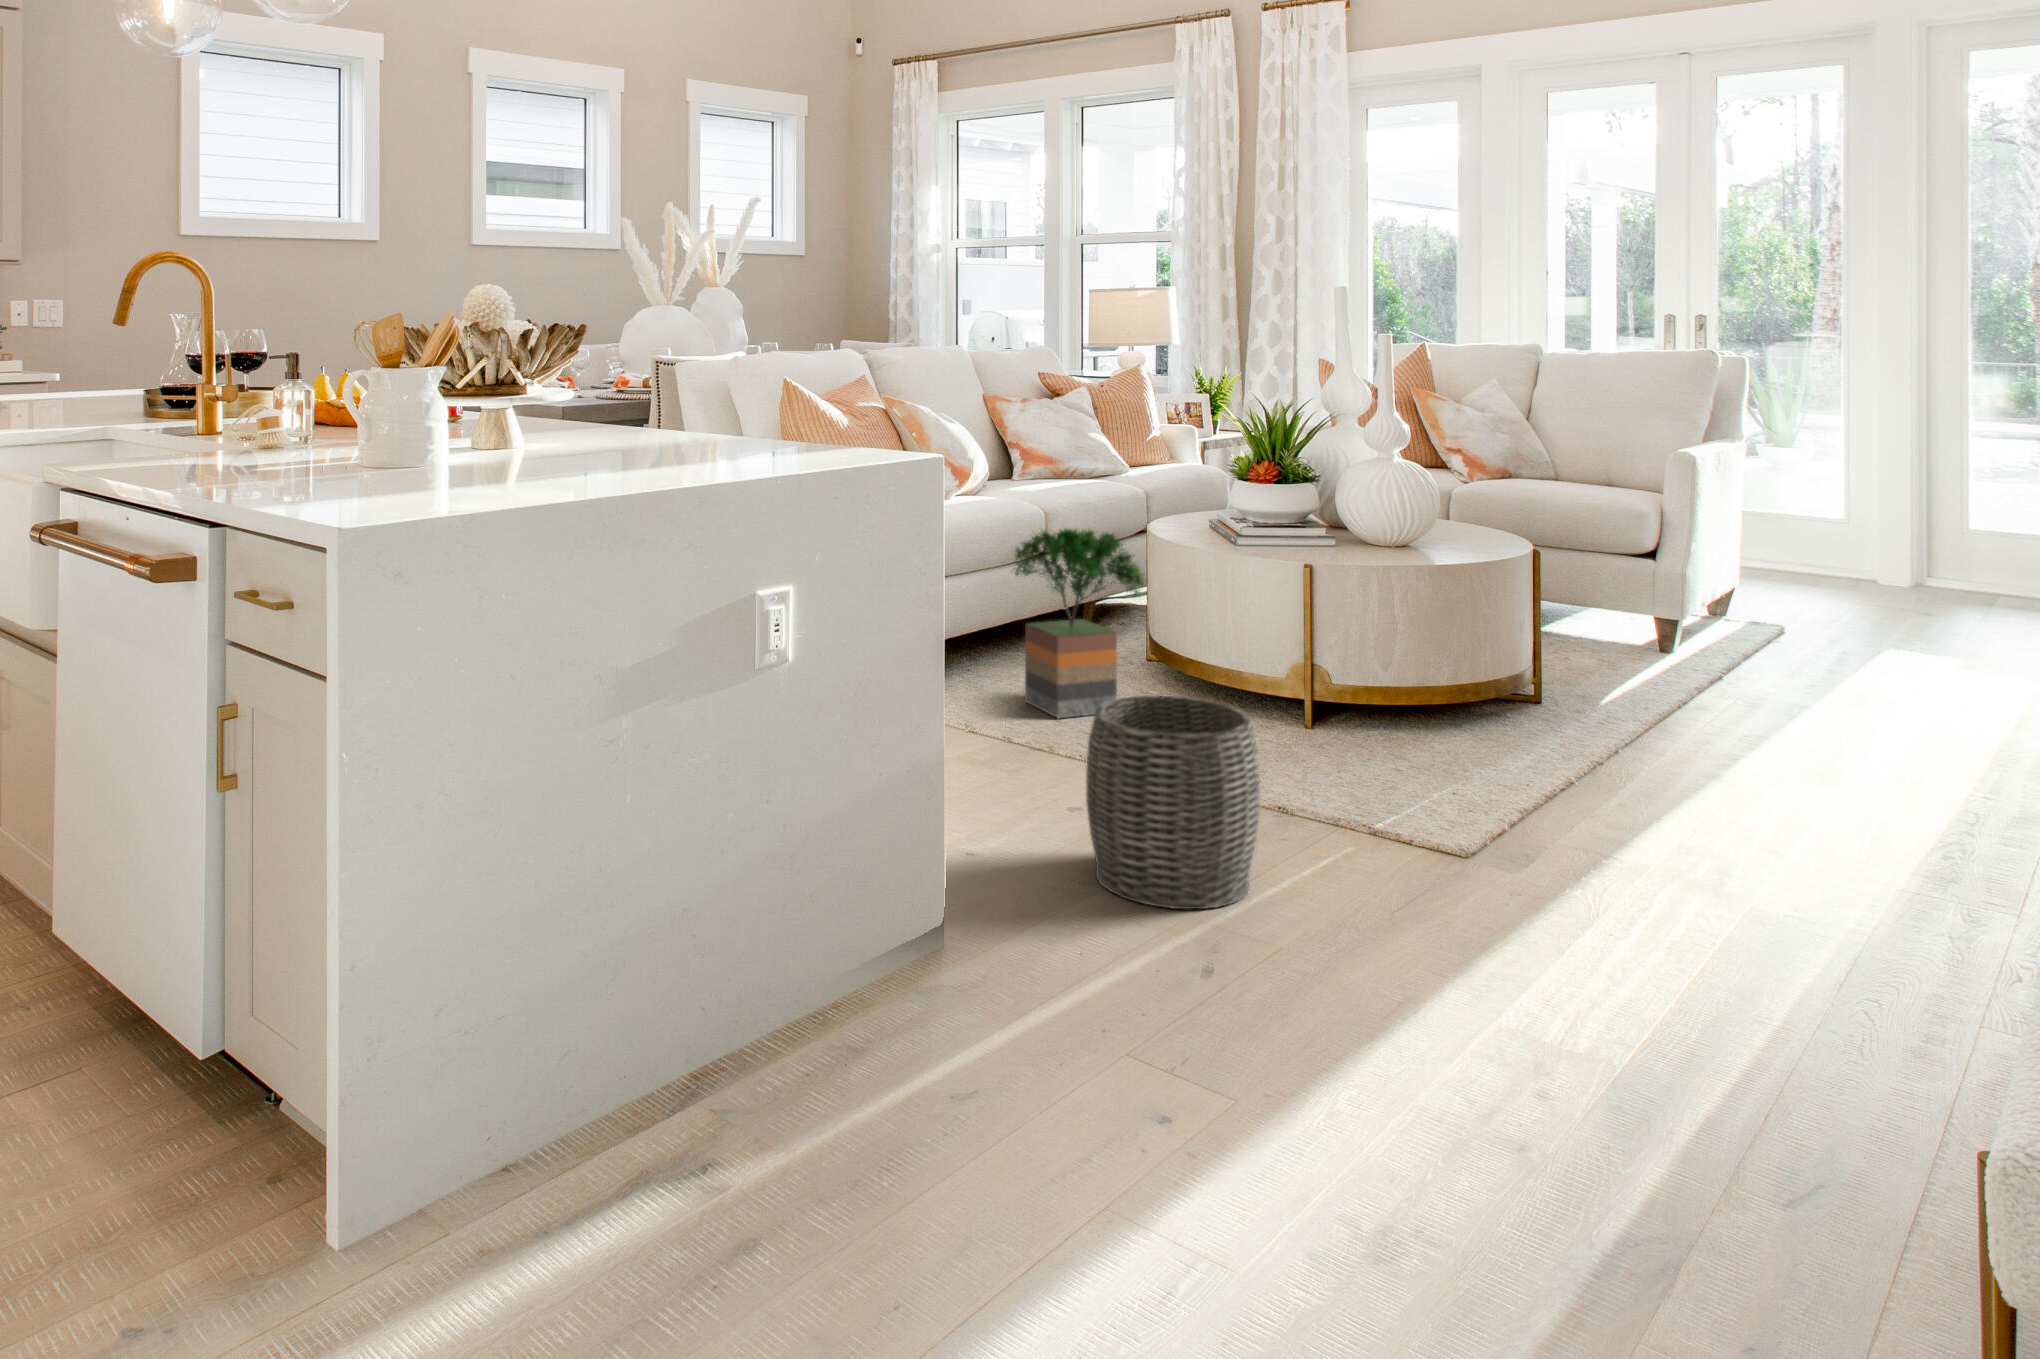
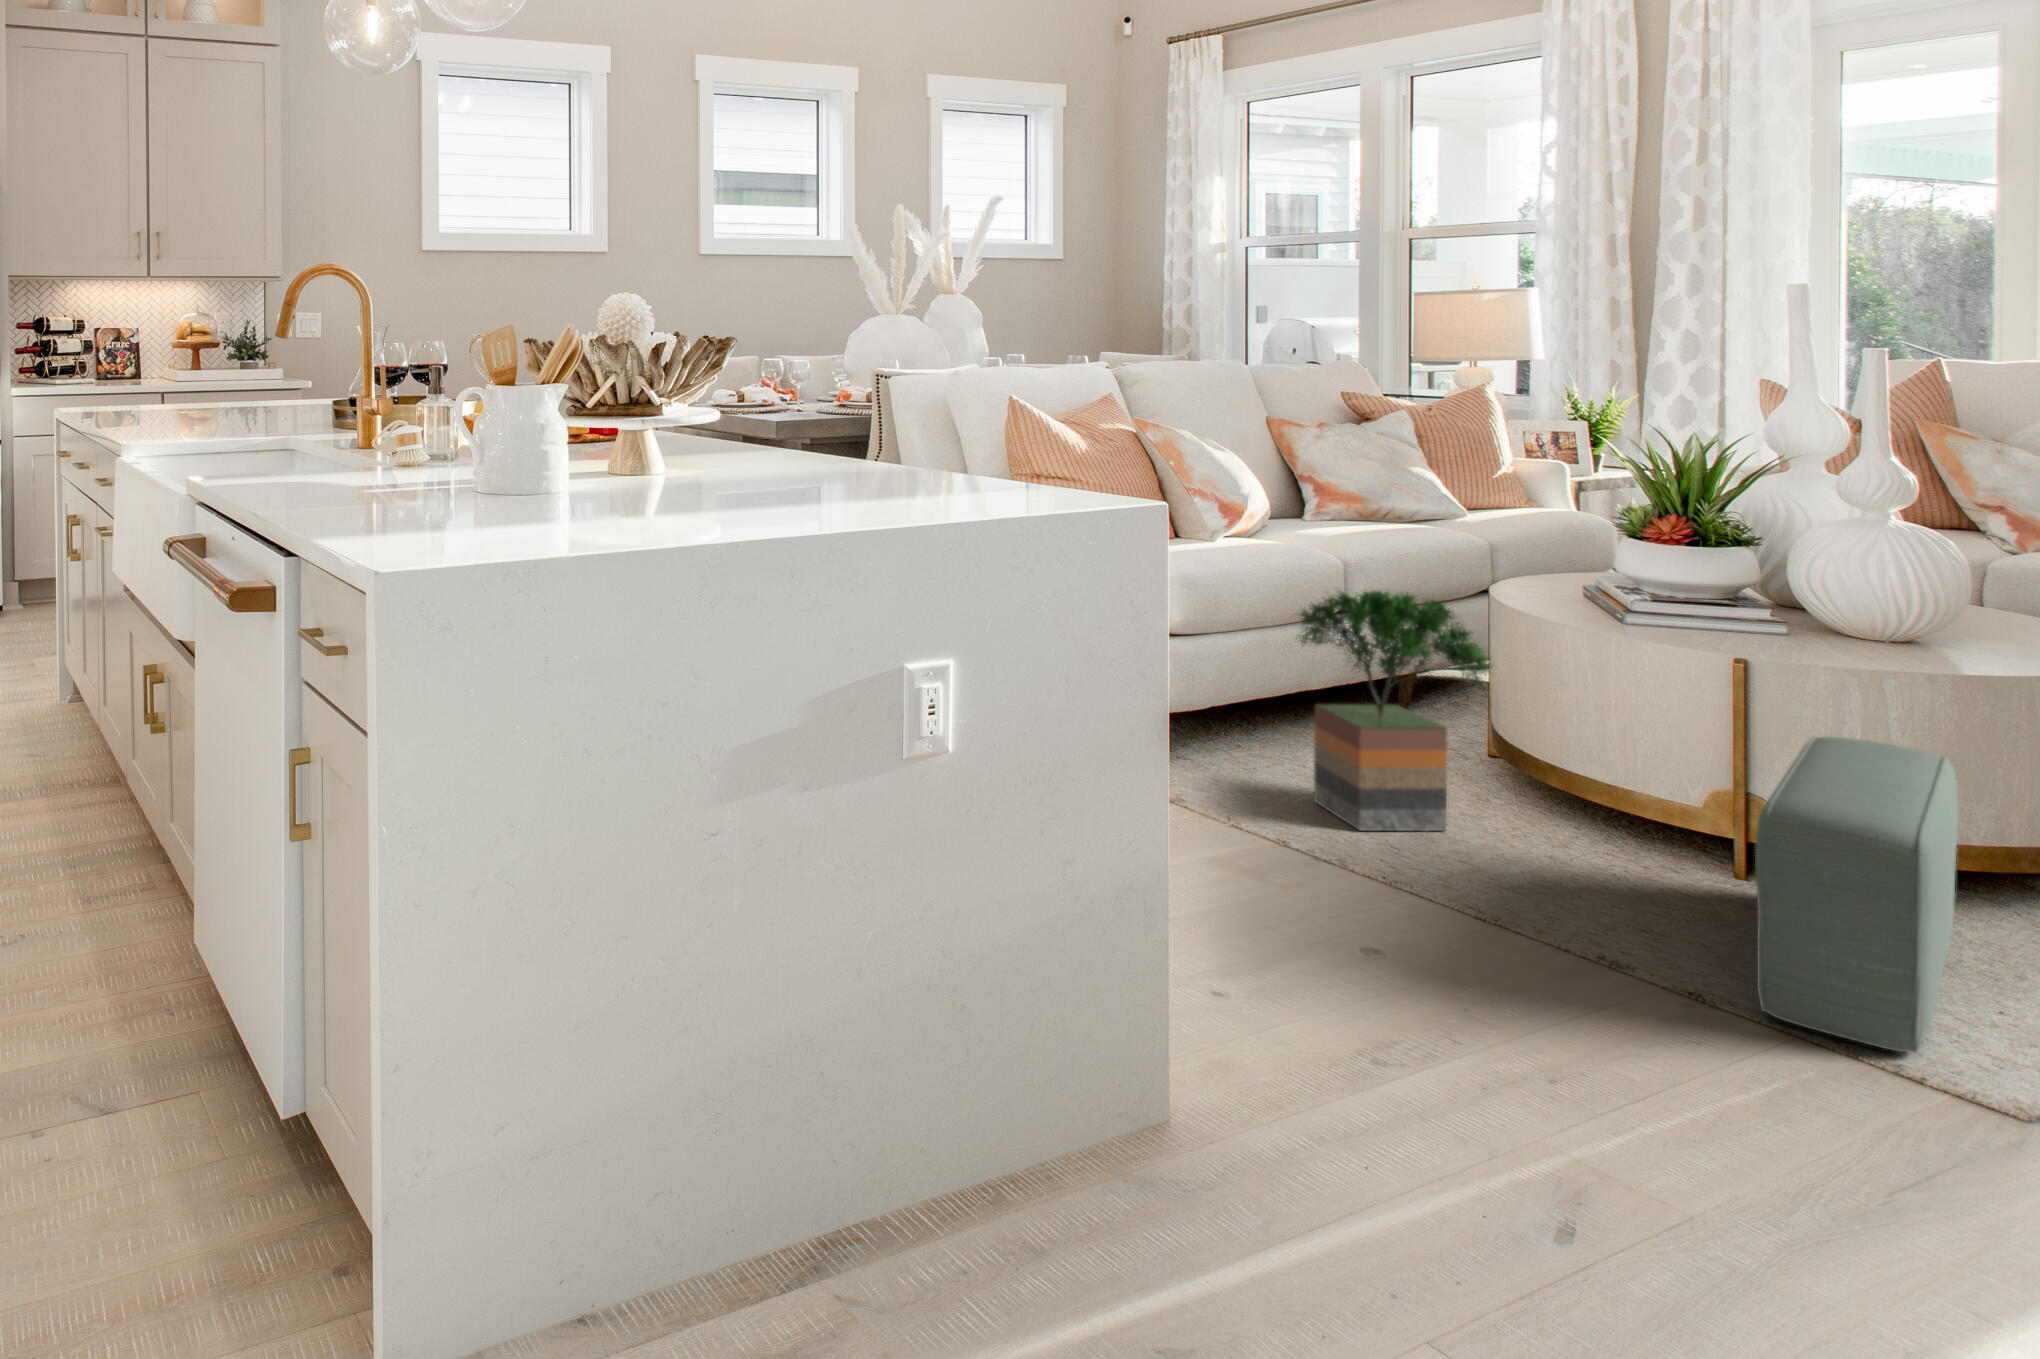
pouf: none [1305,612,1420,813] -> present [1755,736,1958,1053]
woven basket: present [1086,696,1260,909] -> none [1397,843,1685,1173]

